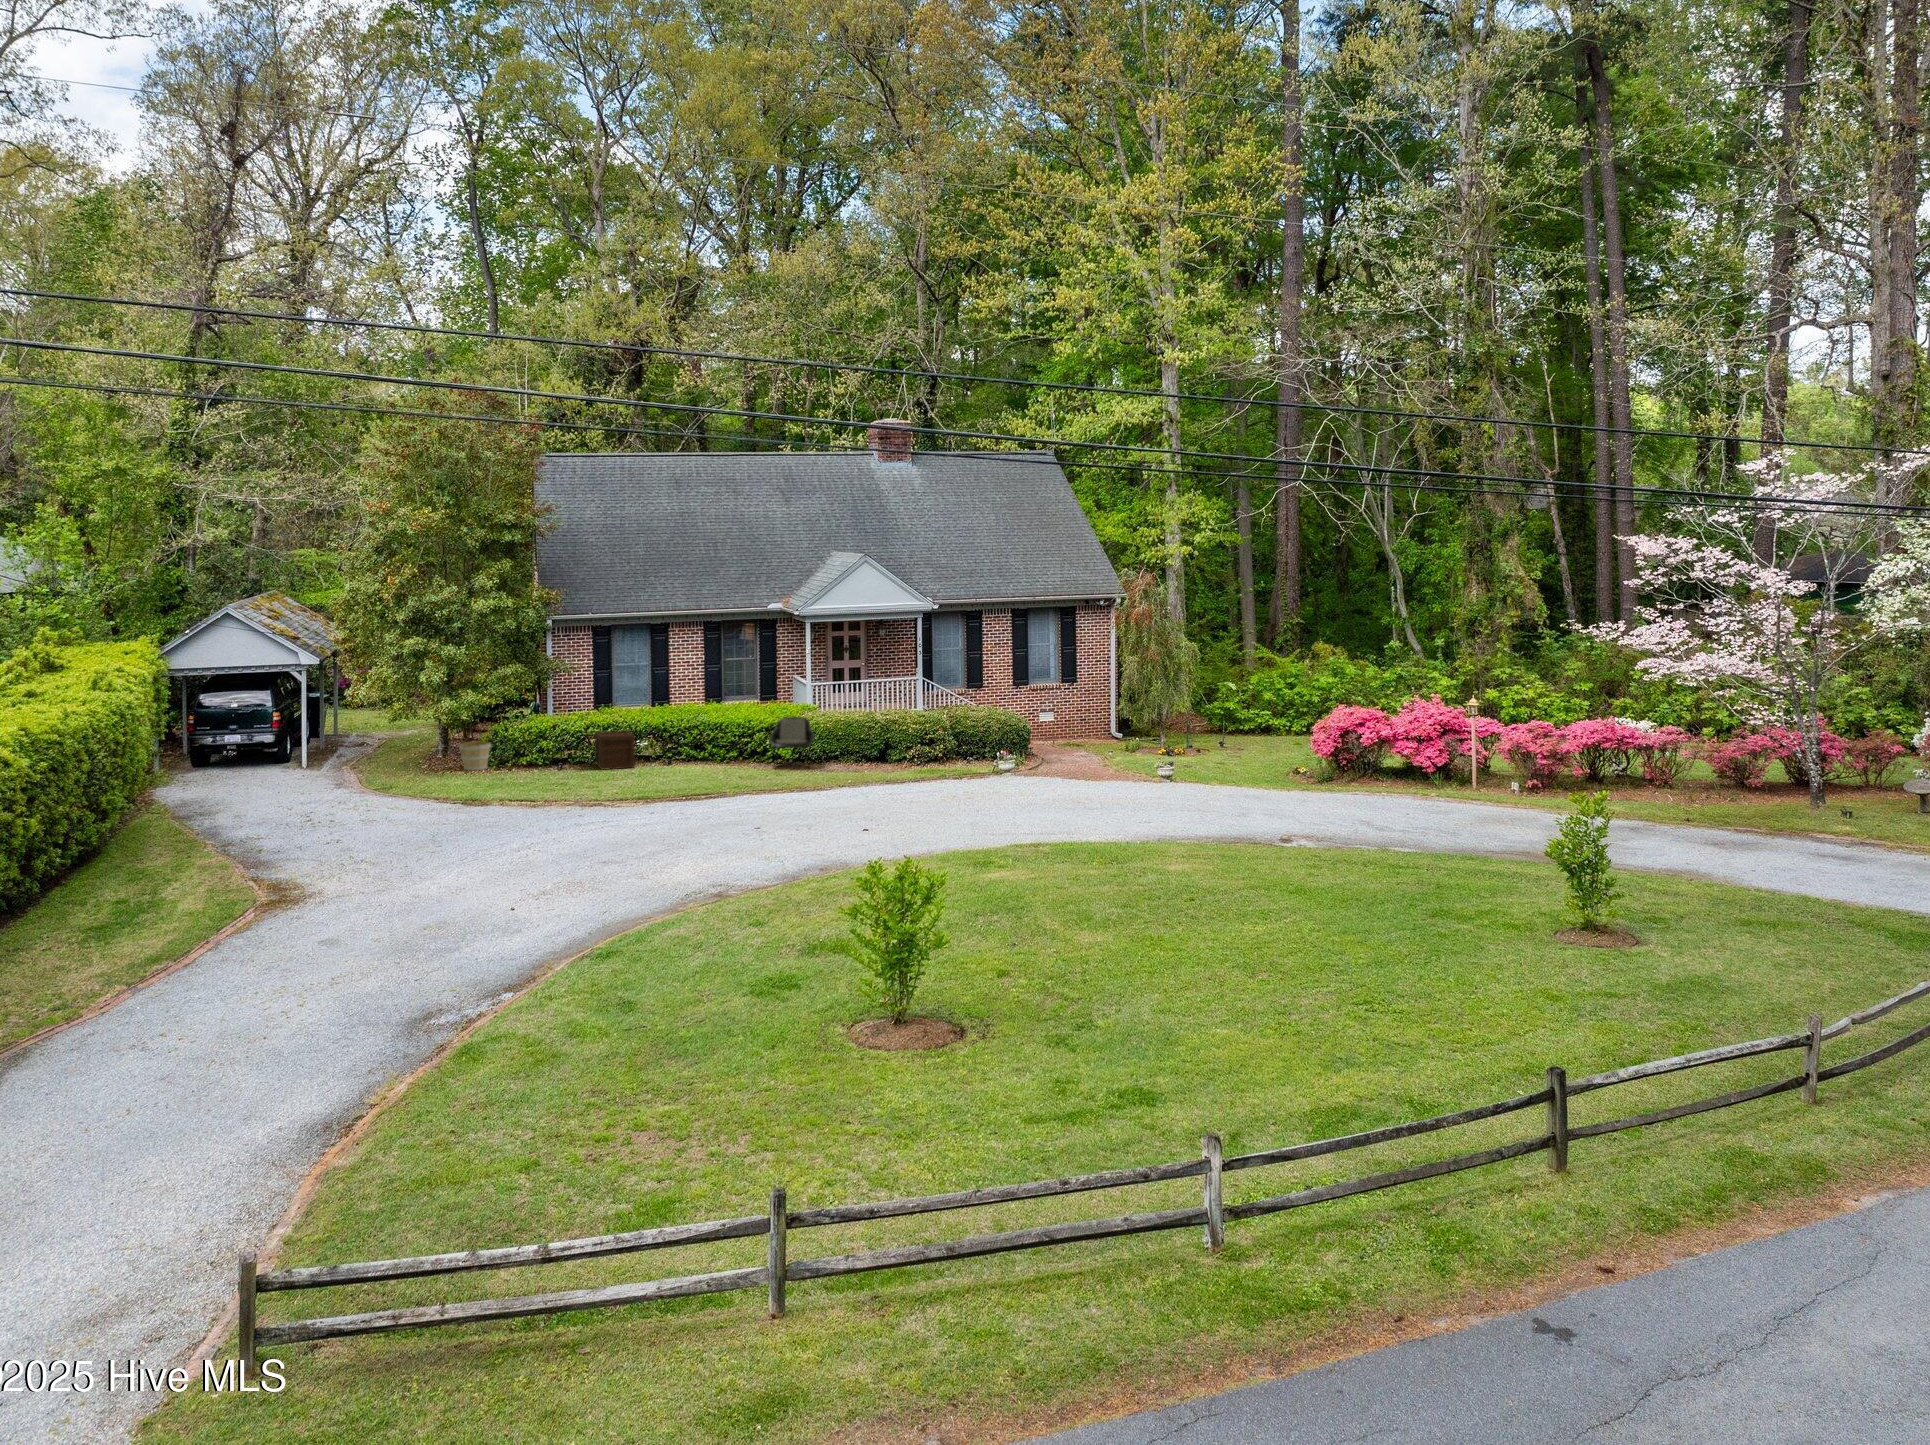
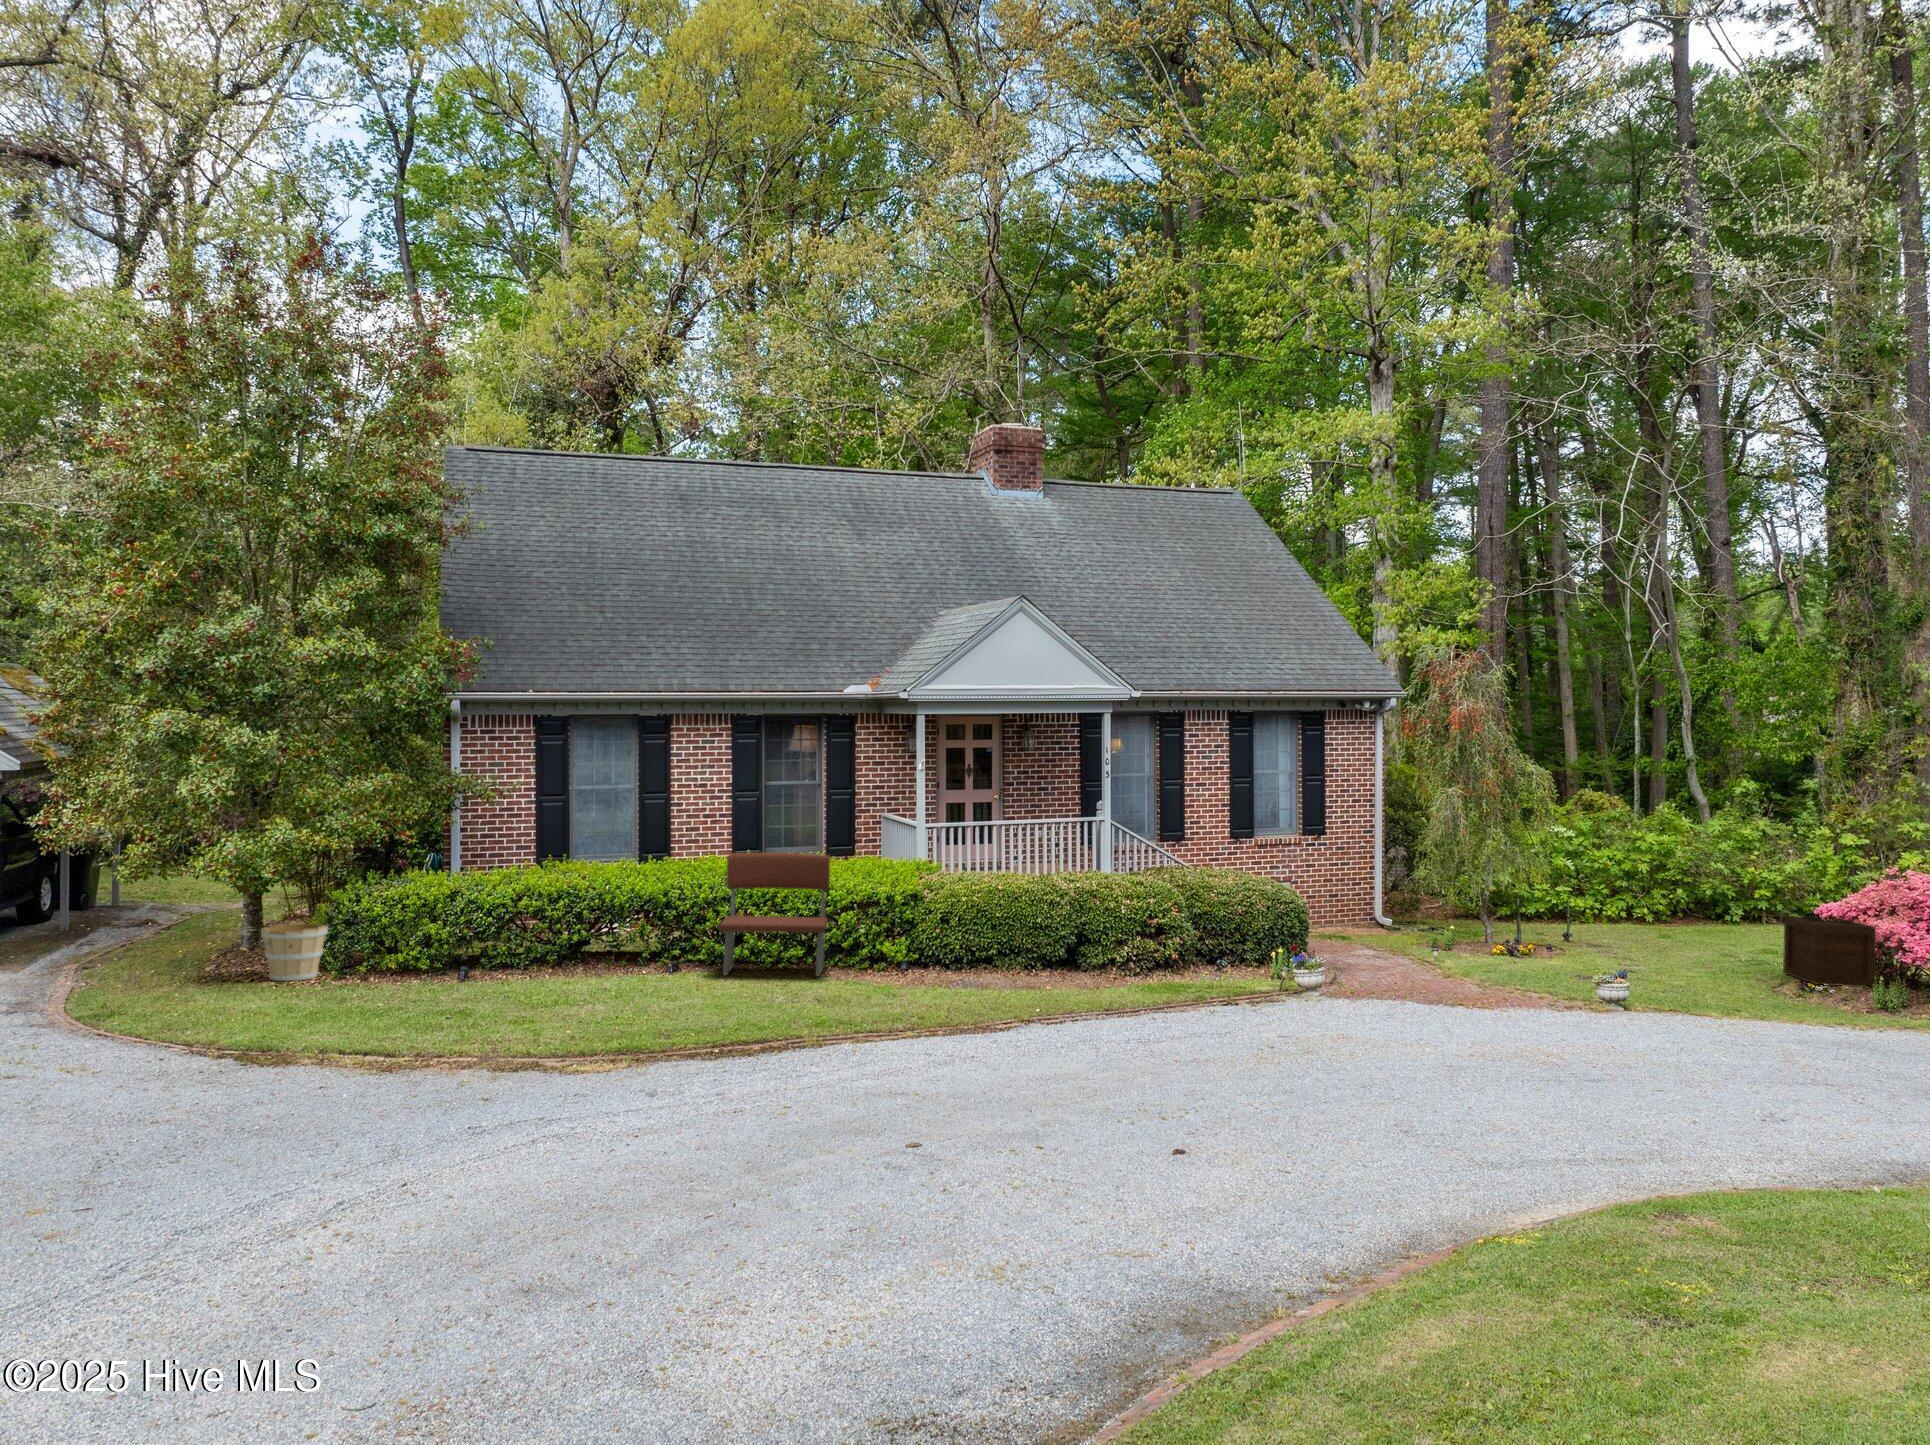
bench: none [689,702,749,766] -> present [718,853,830,976]
lounge chair: present [770,716,814,767] -> none [872,881,956,982]
wooden crate: present [595,730,635,770] -> present [1783,916,1876,986]

